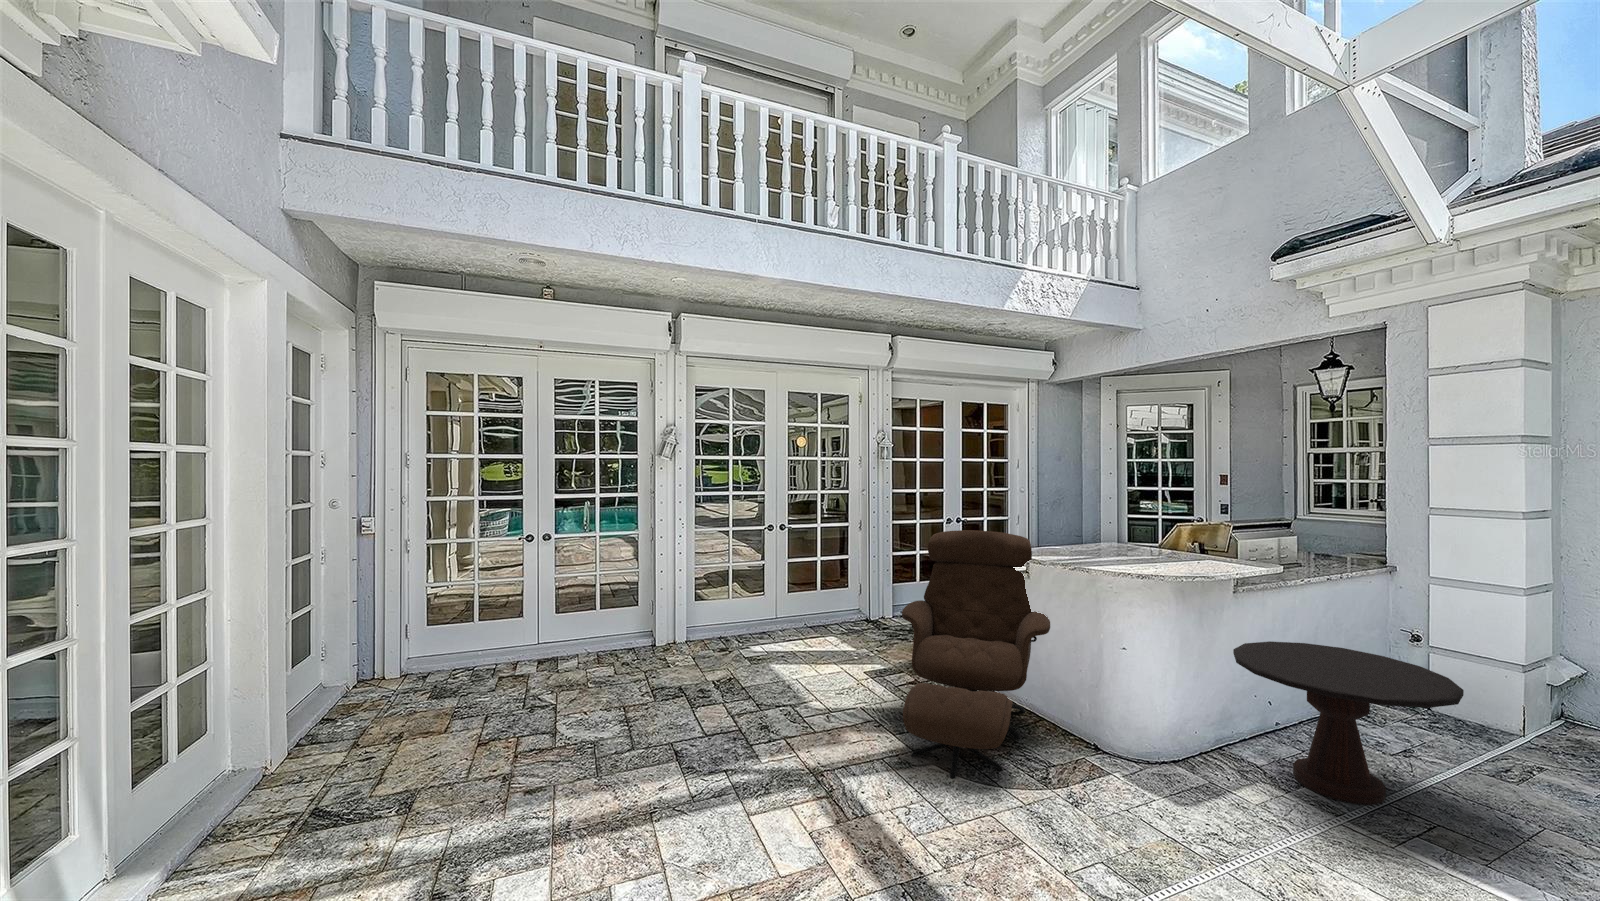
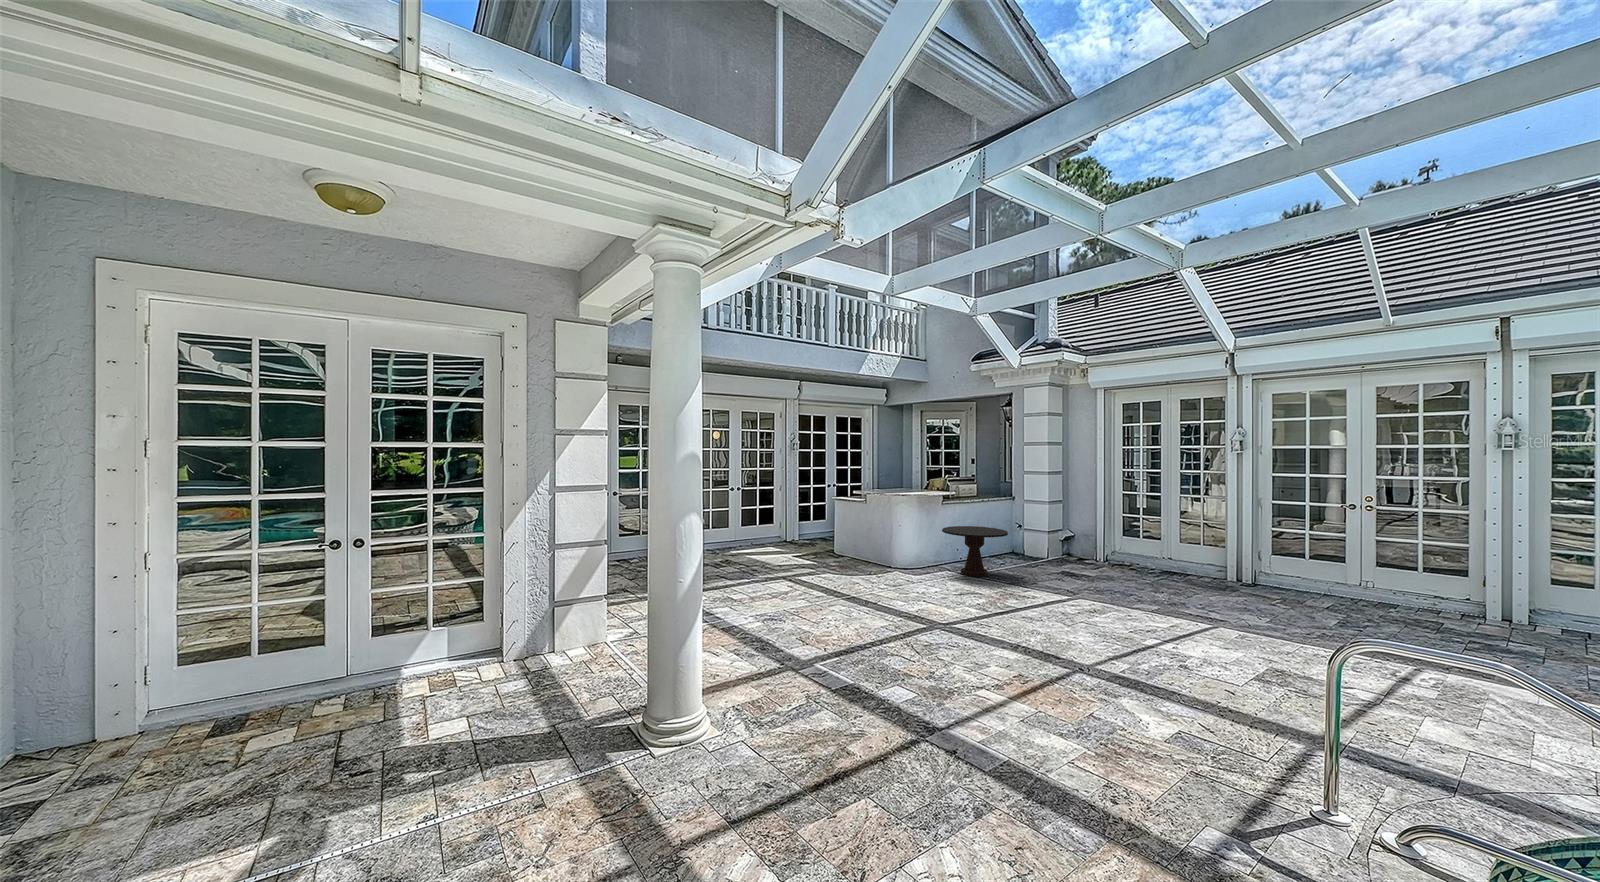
lounge chair: present [902,530,1050,779] -> none [812,485,876,579]

